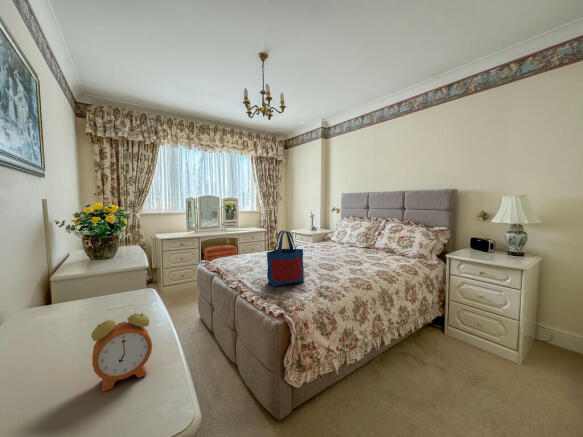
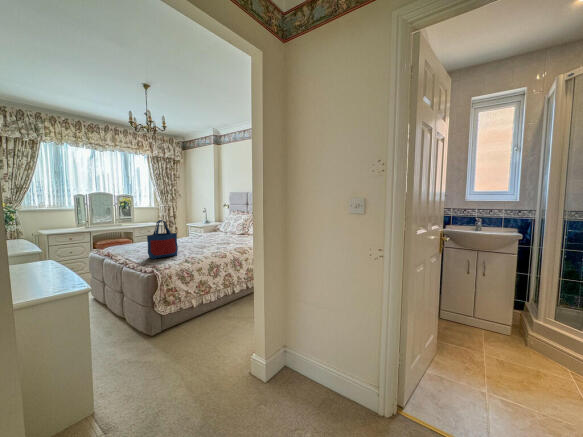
alarm clock: present [91,310,152,392] -> none [29,251,63,288]

